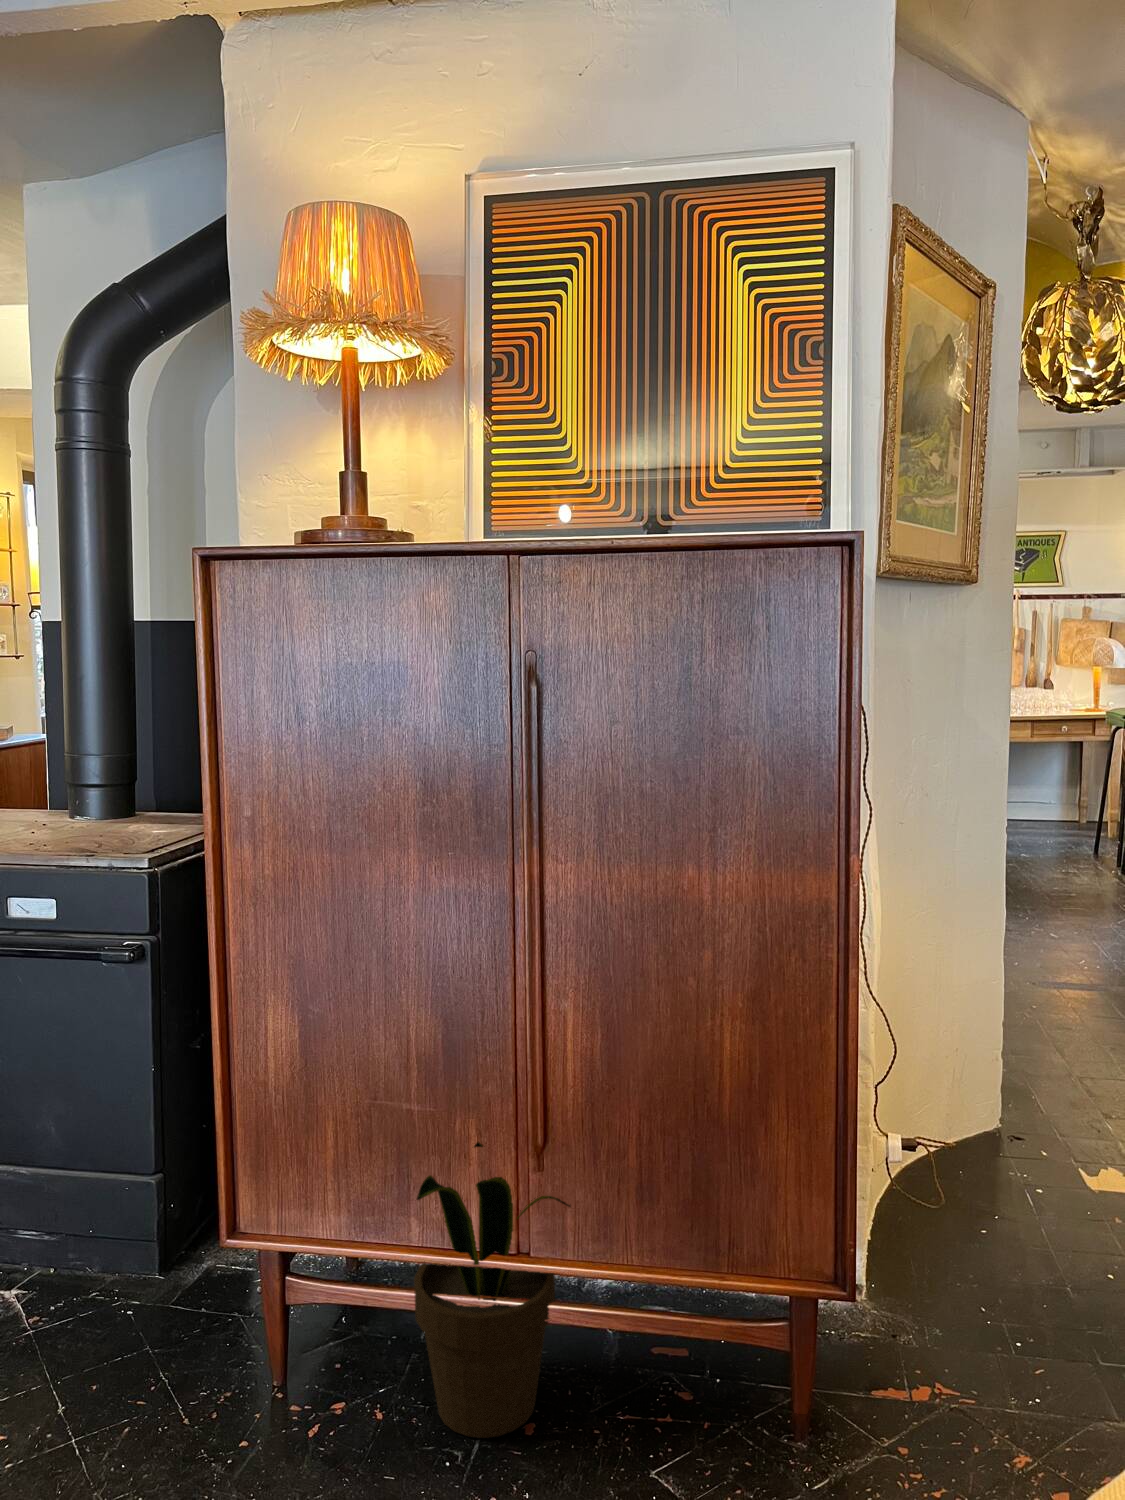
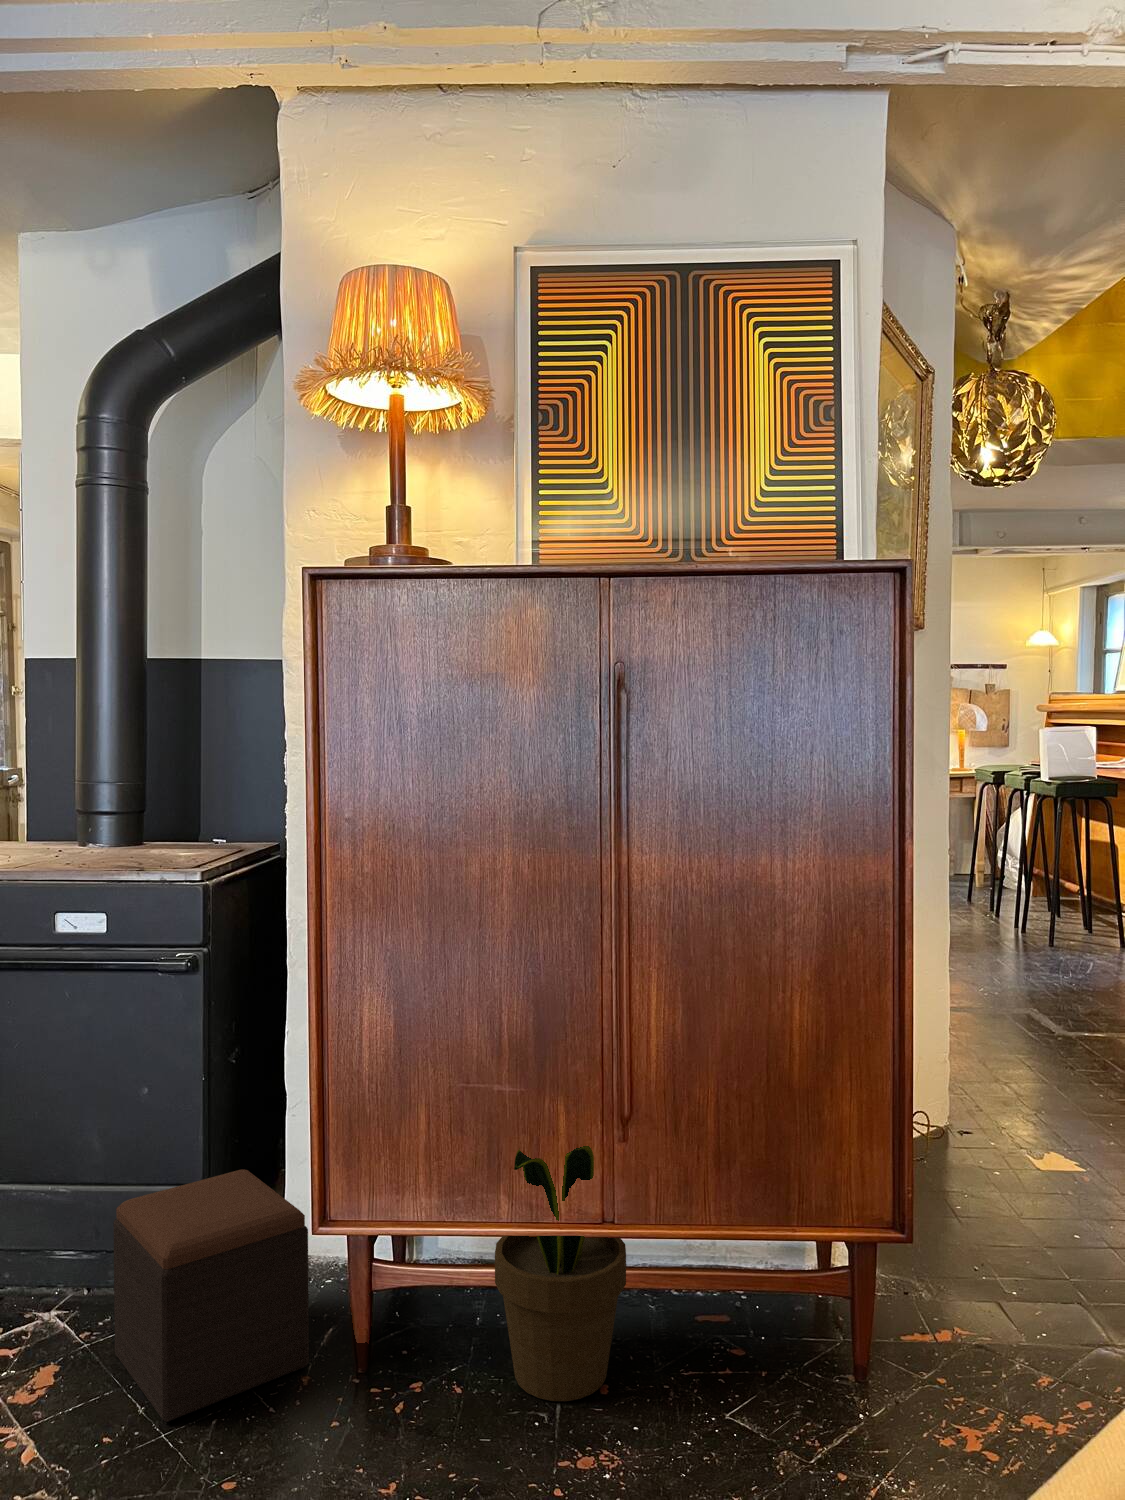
footstool: none [47,1168,235,1429] -> present [113,1170,309,1422]

